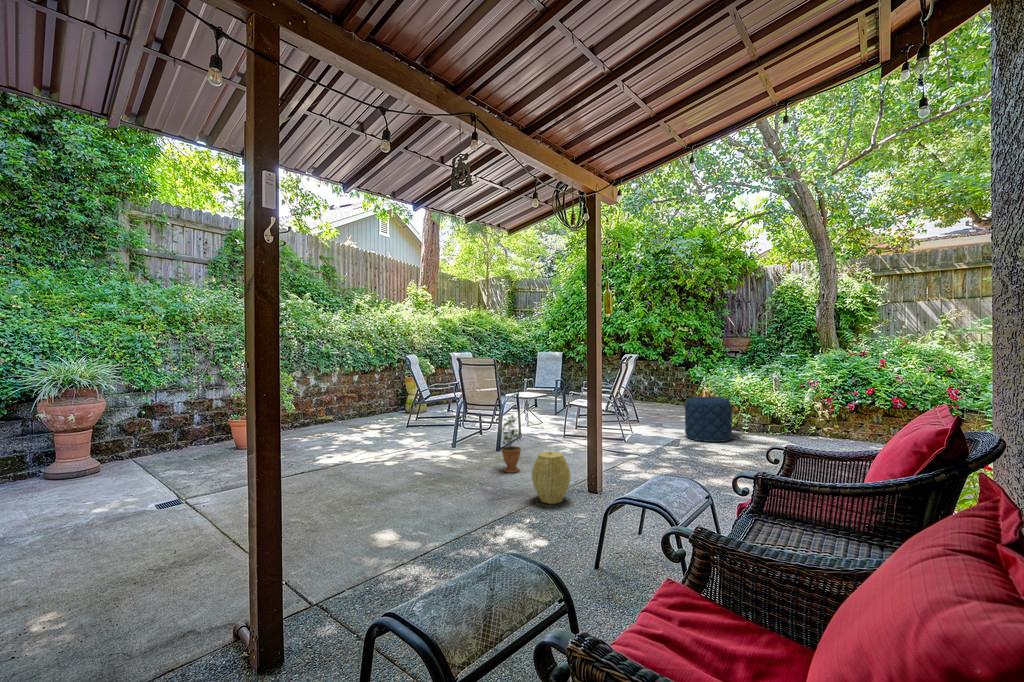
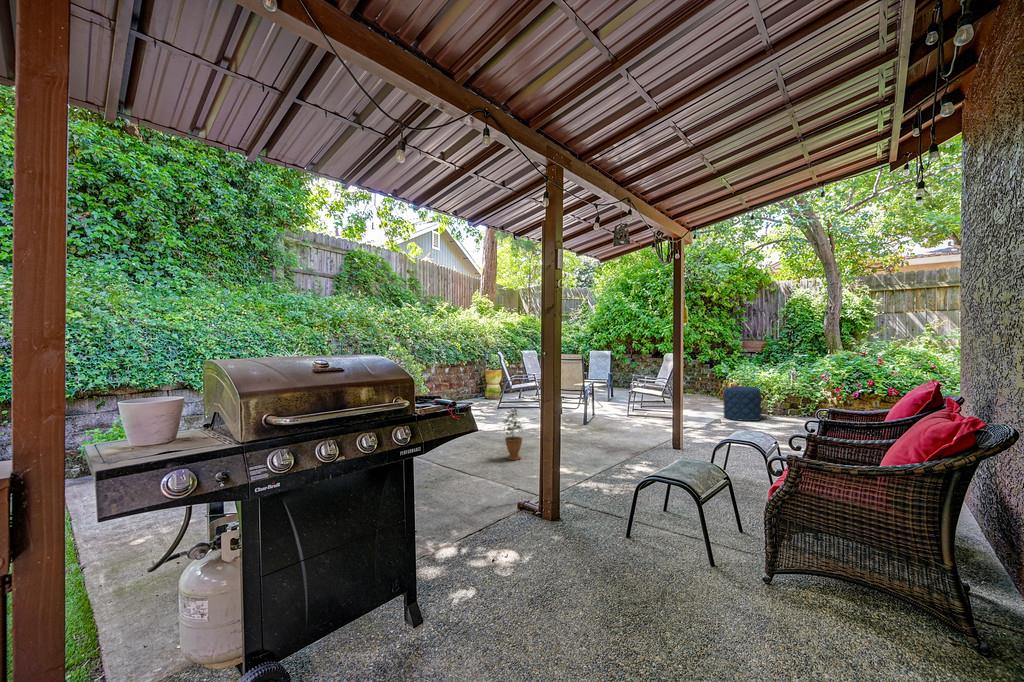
potted plant: present [499,415,521,473] -> present [503,409,522,460]
woven basket: present [532,452,571,504] -> none [634,419,662,455]

